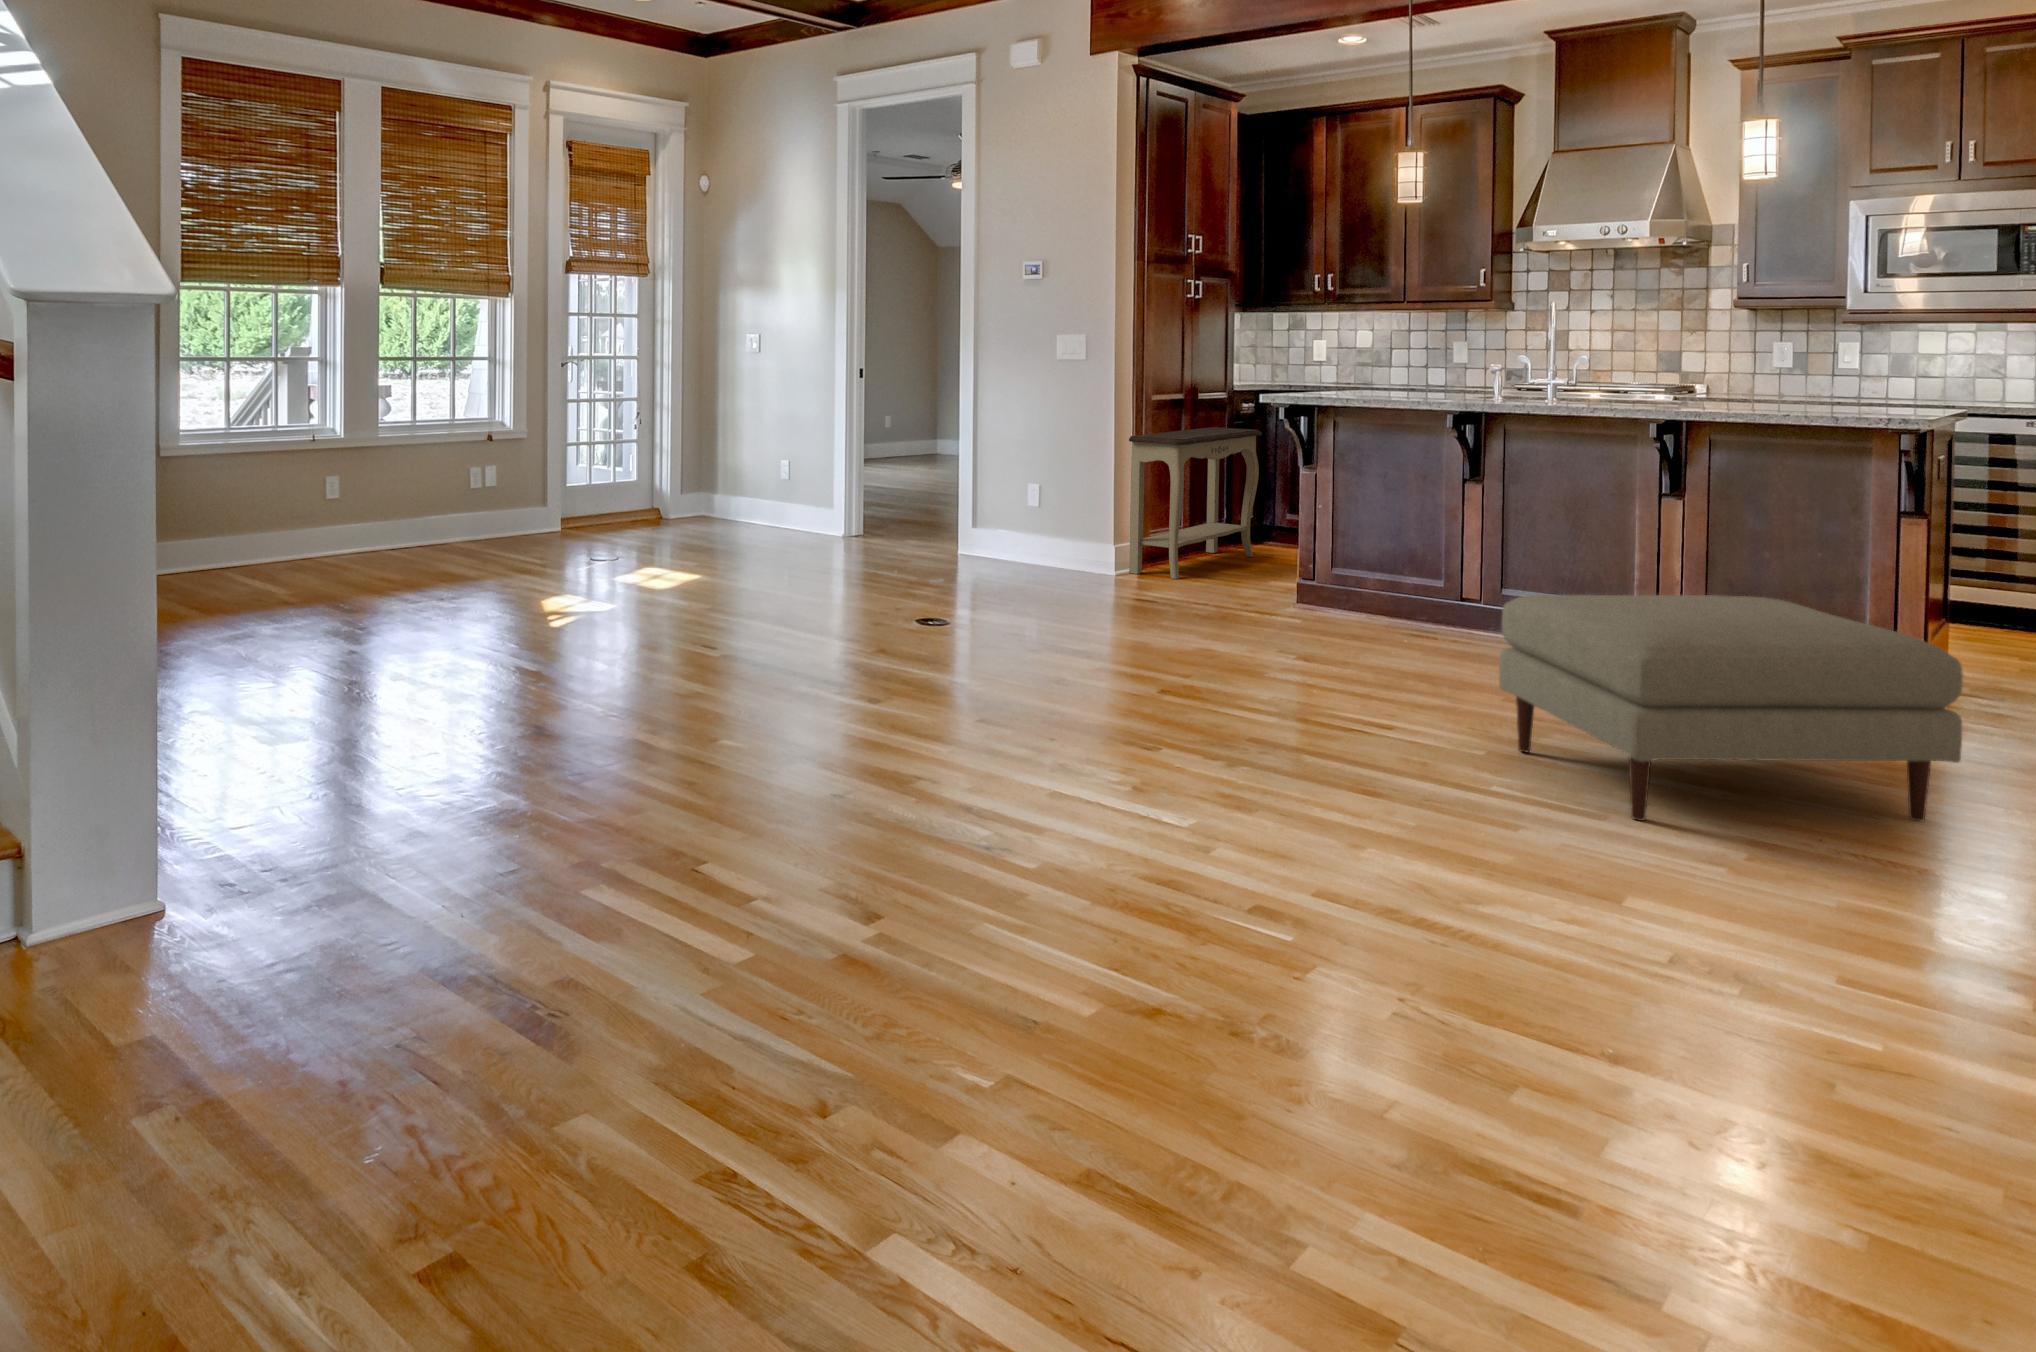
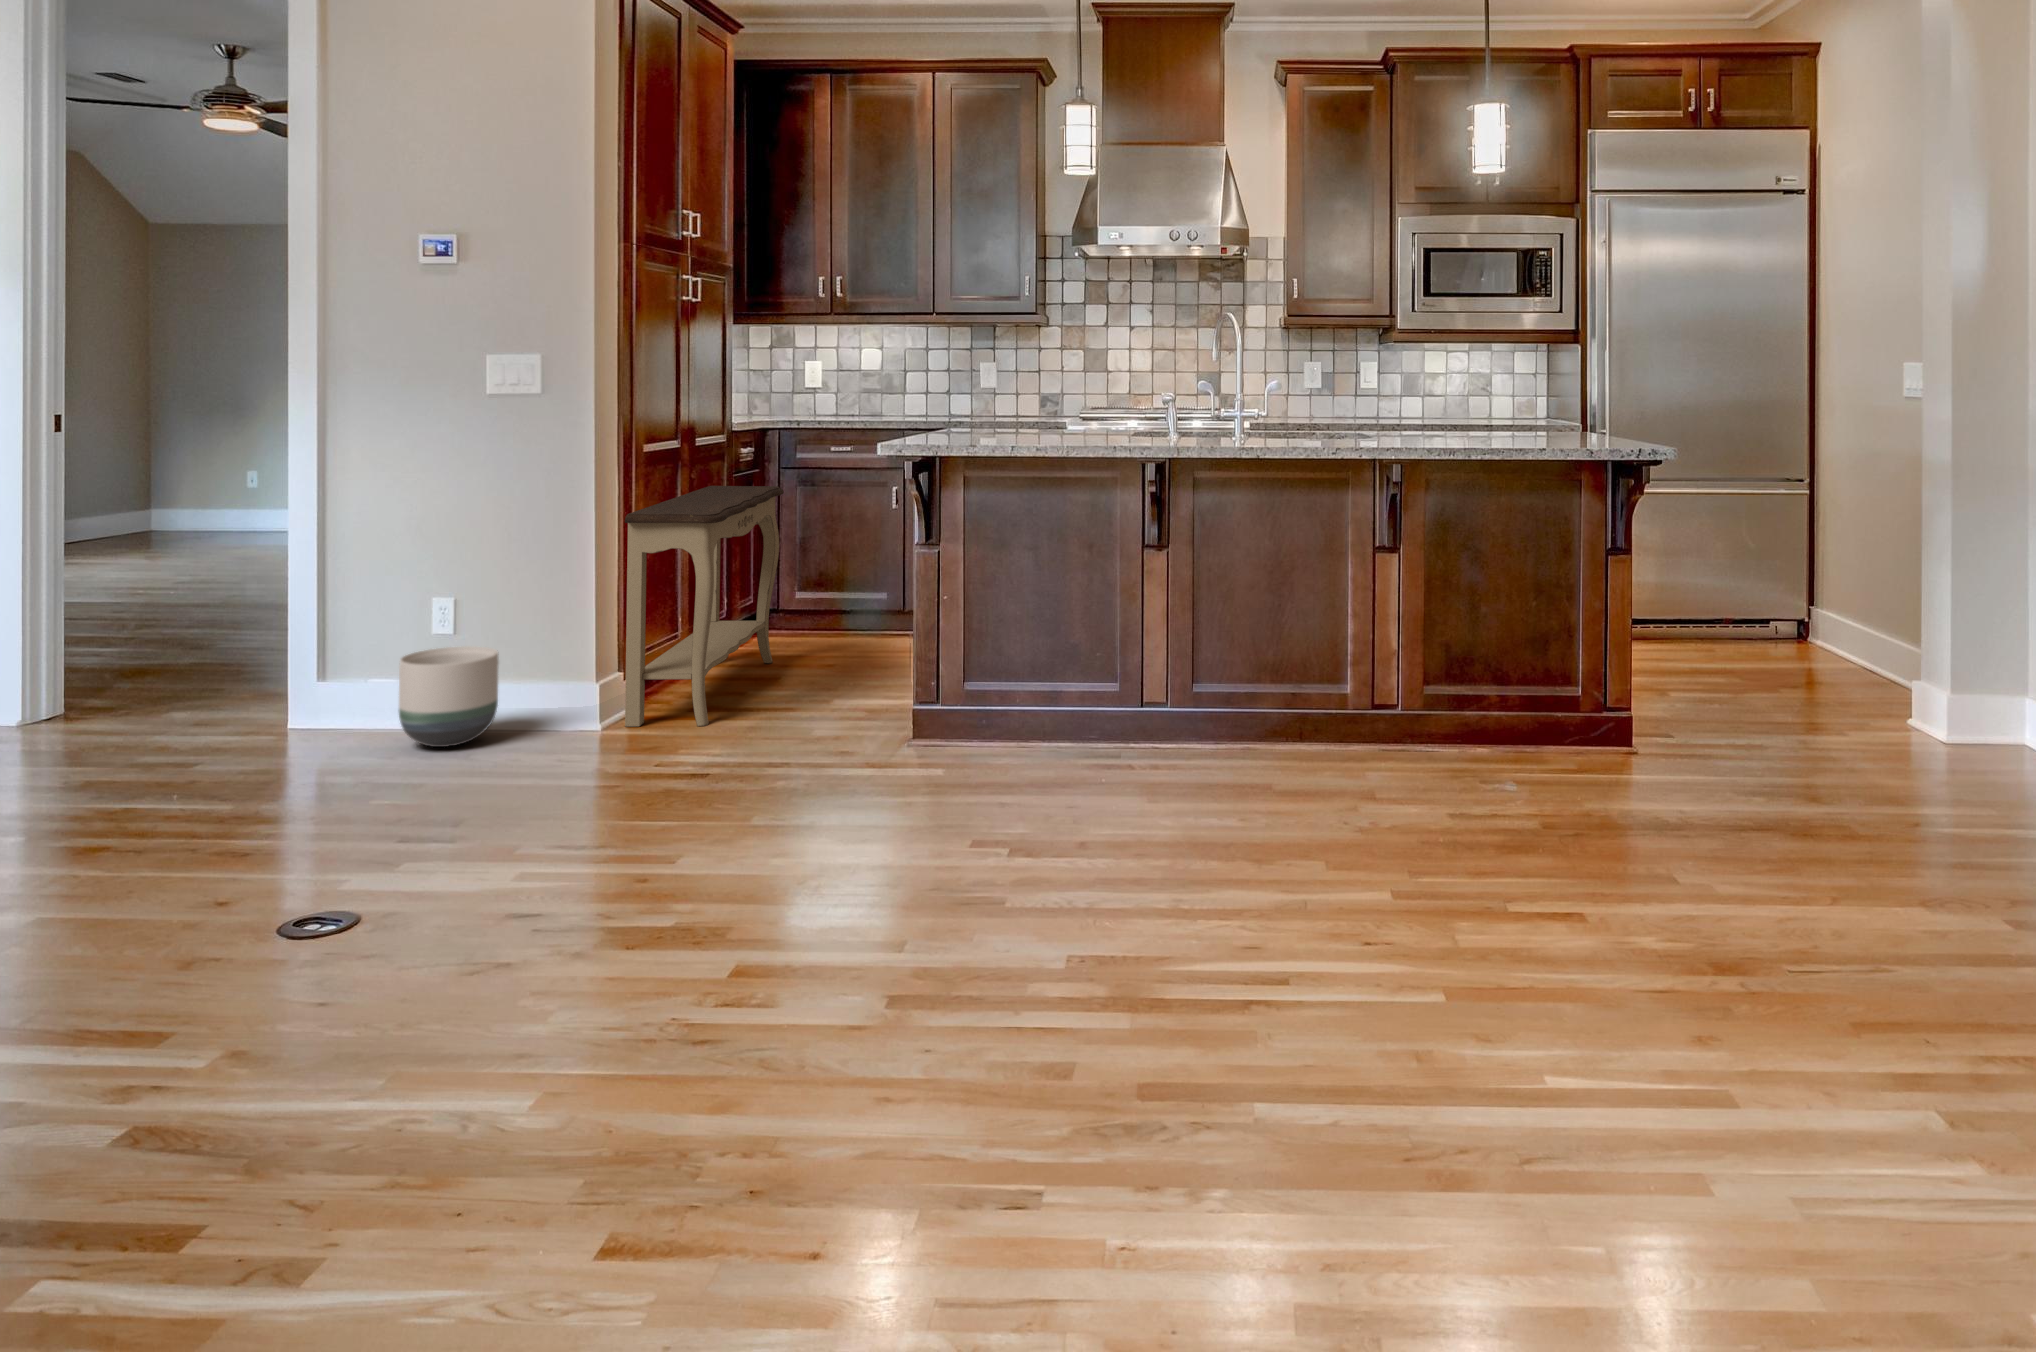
planter: none [1004,510,1057,567] -> present [399,646,499,747]
ottoman: present [1499,595,1963,821] -> none [1447,690,1959,1091]

